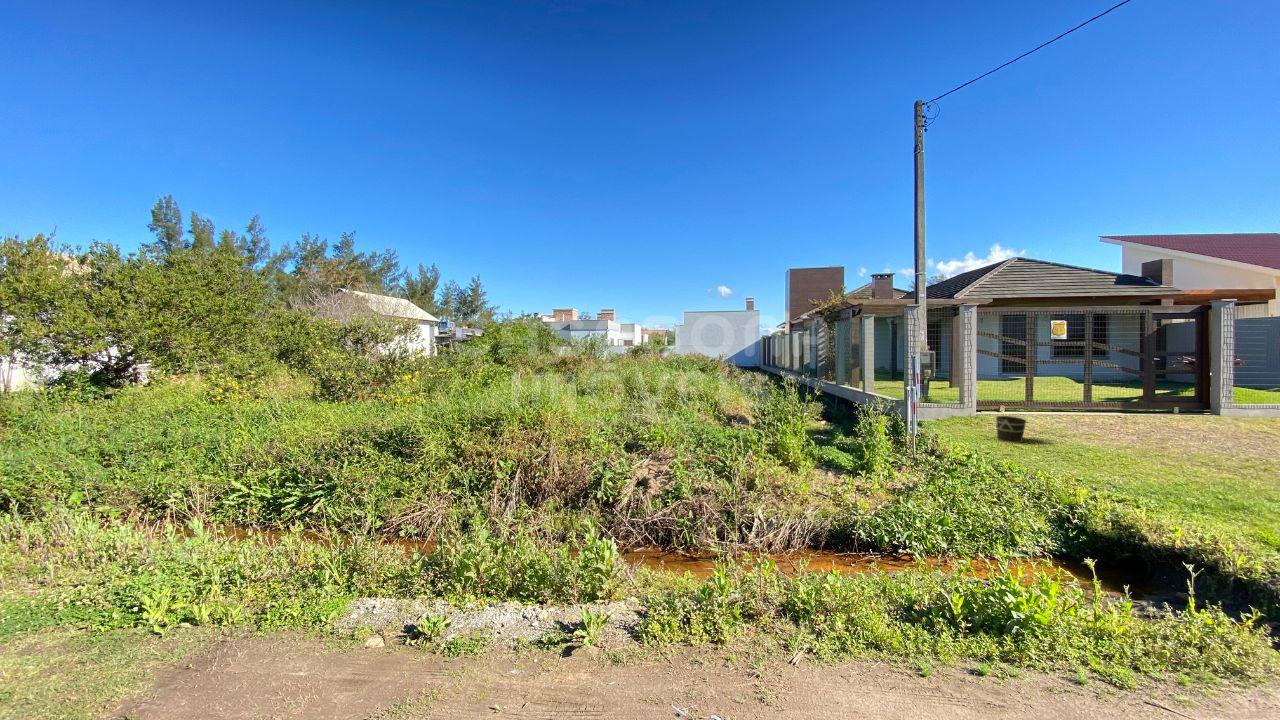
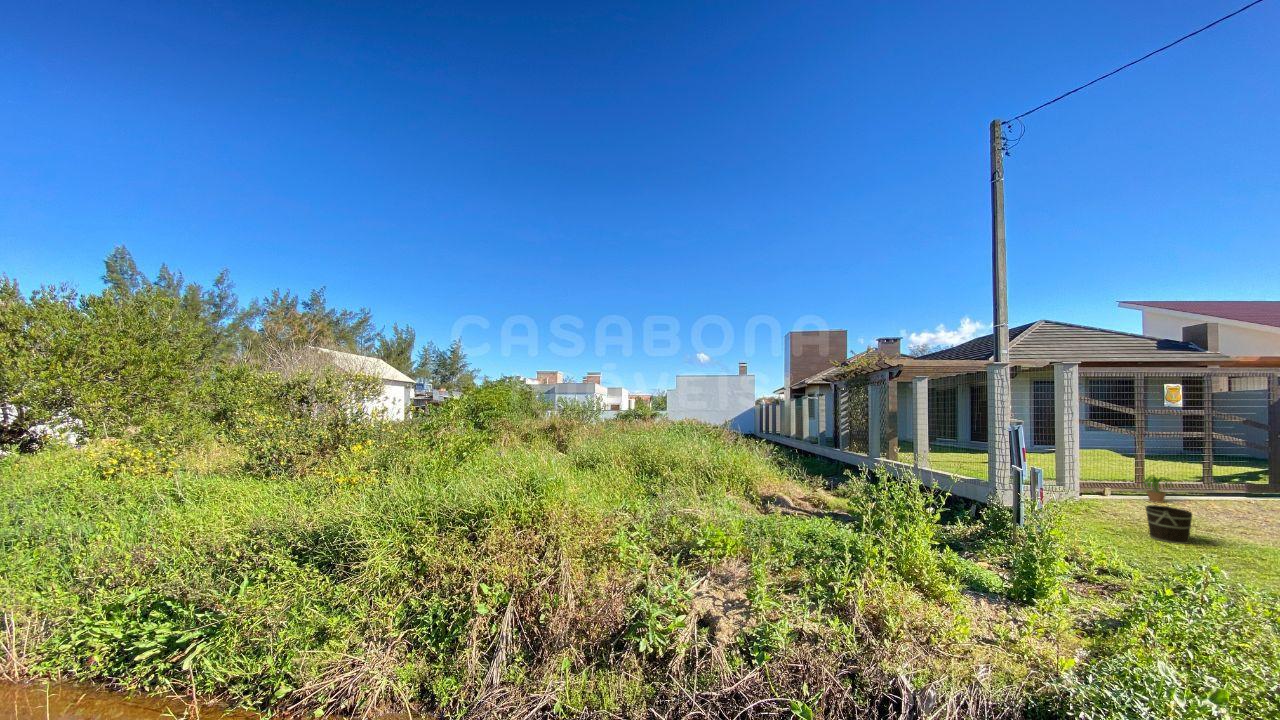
potted plant: none [1027,395,1056,417] -> present [1142,476,1172,503]

